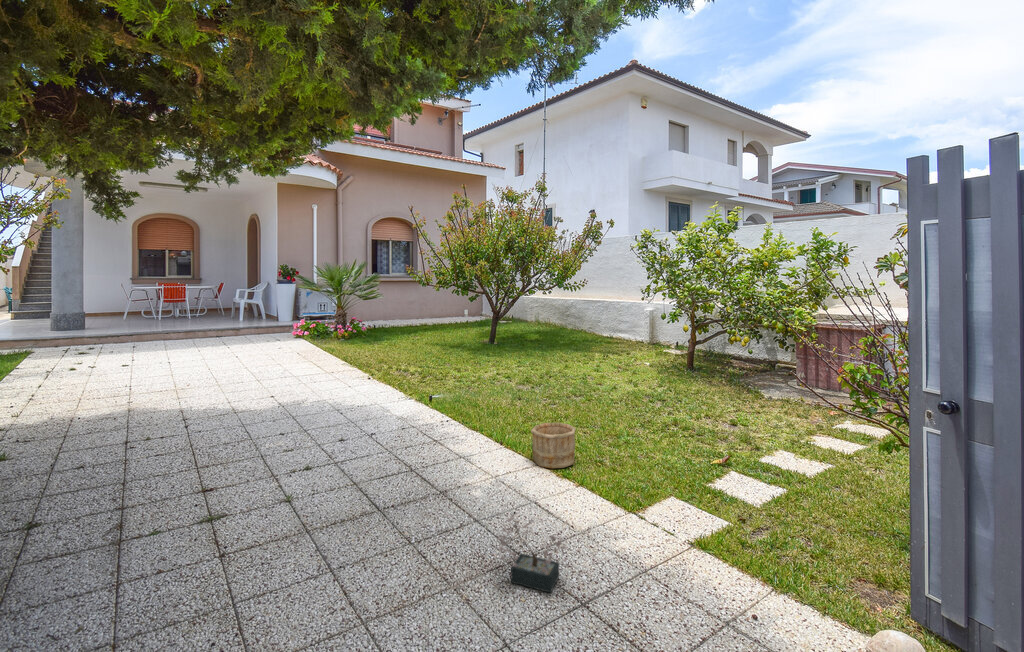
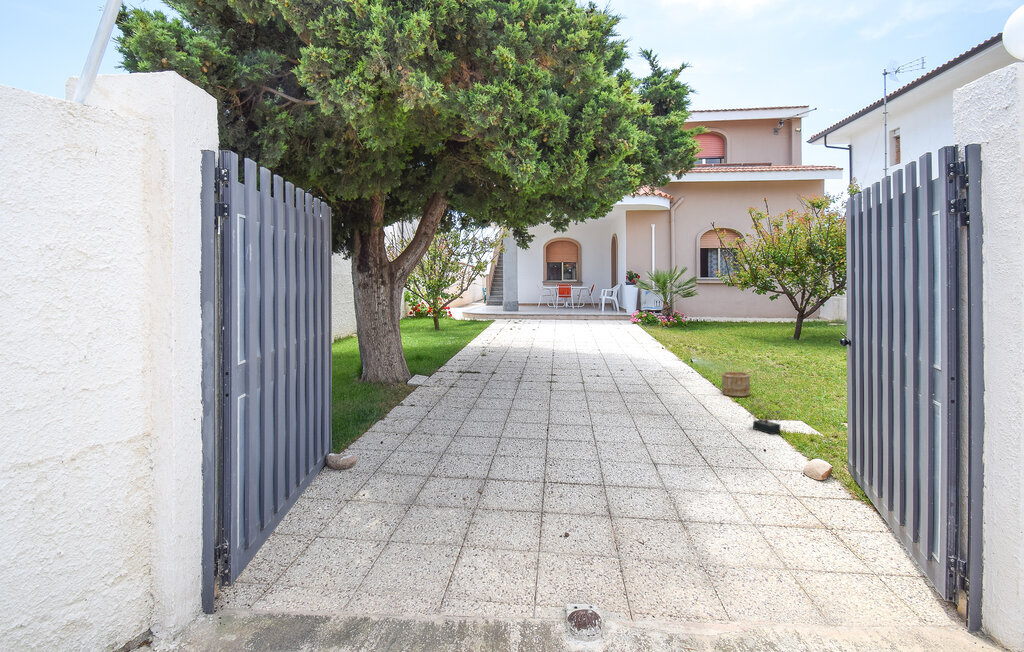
decorative plant: present [499,513,567,592] -> present [749,399,782,434]

